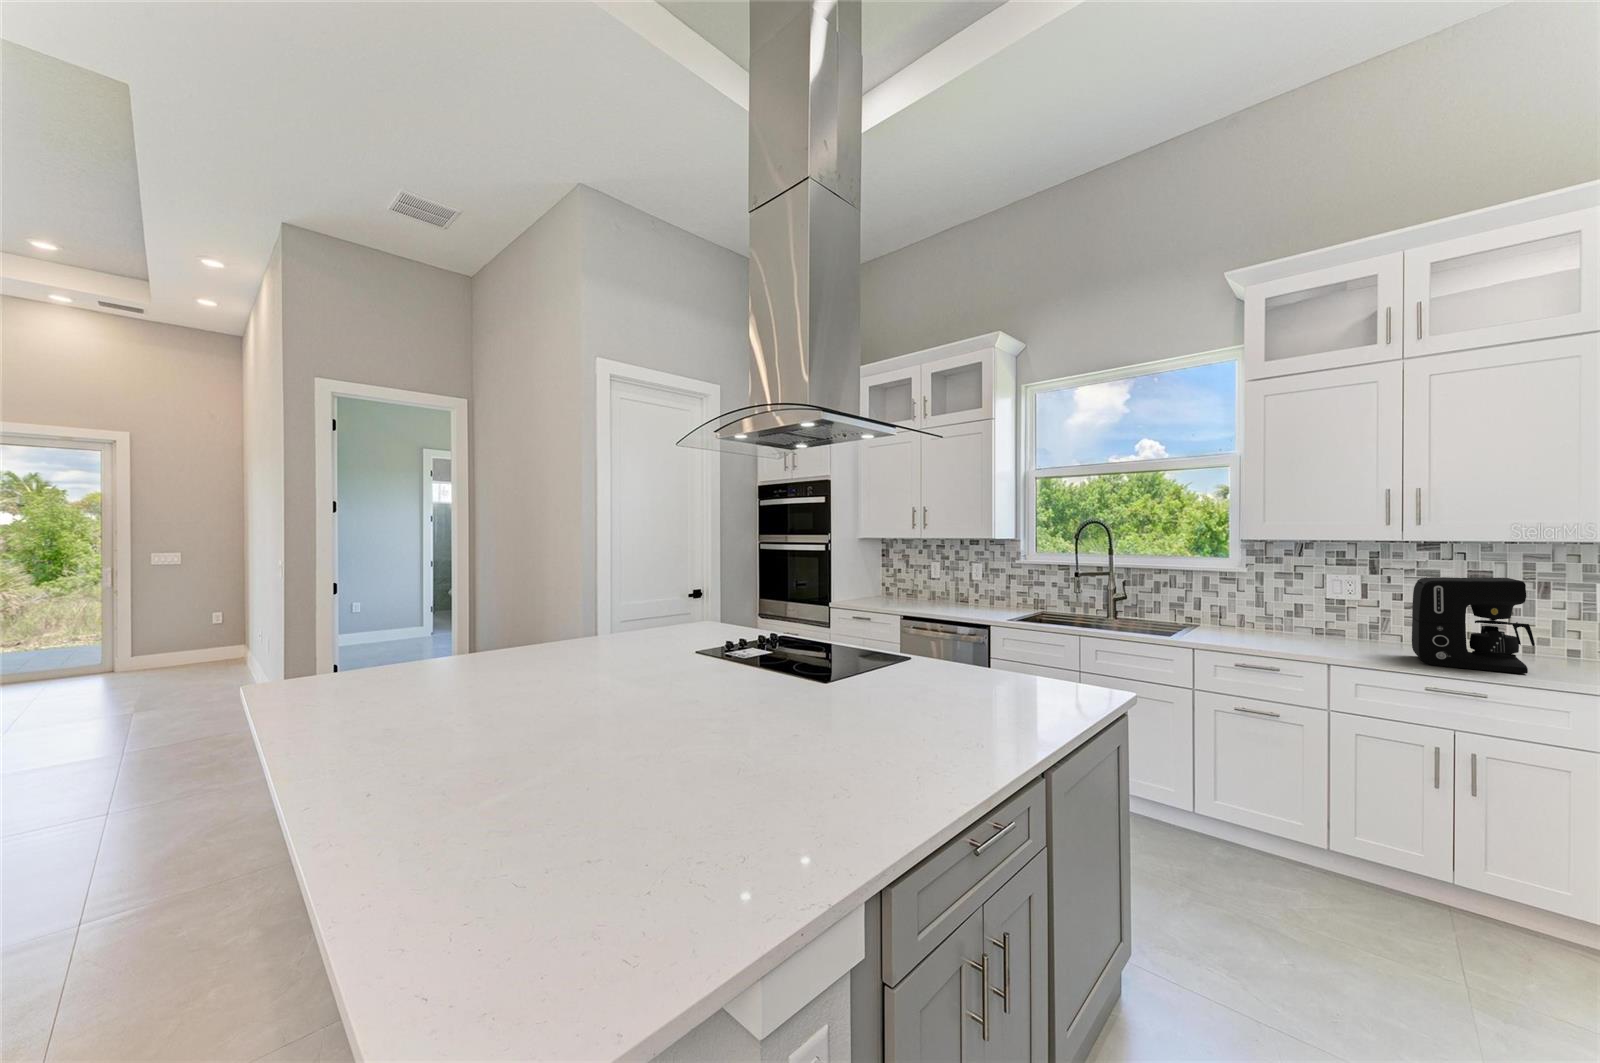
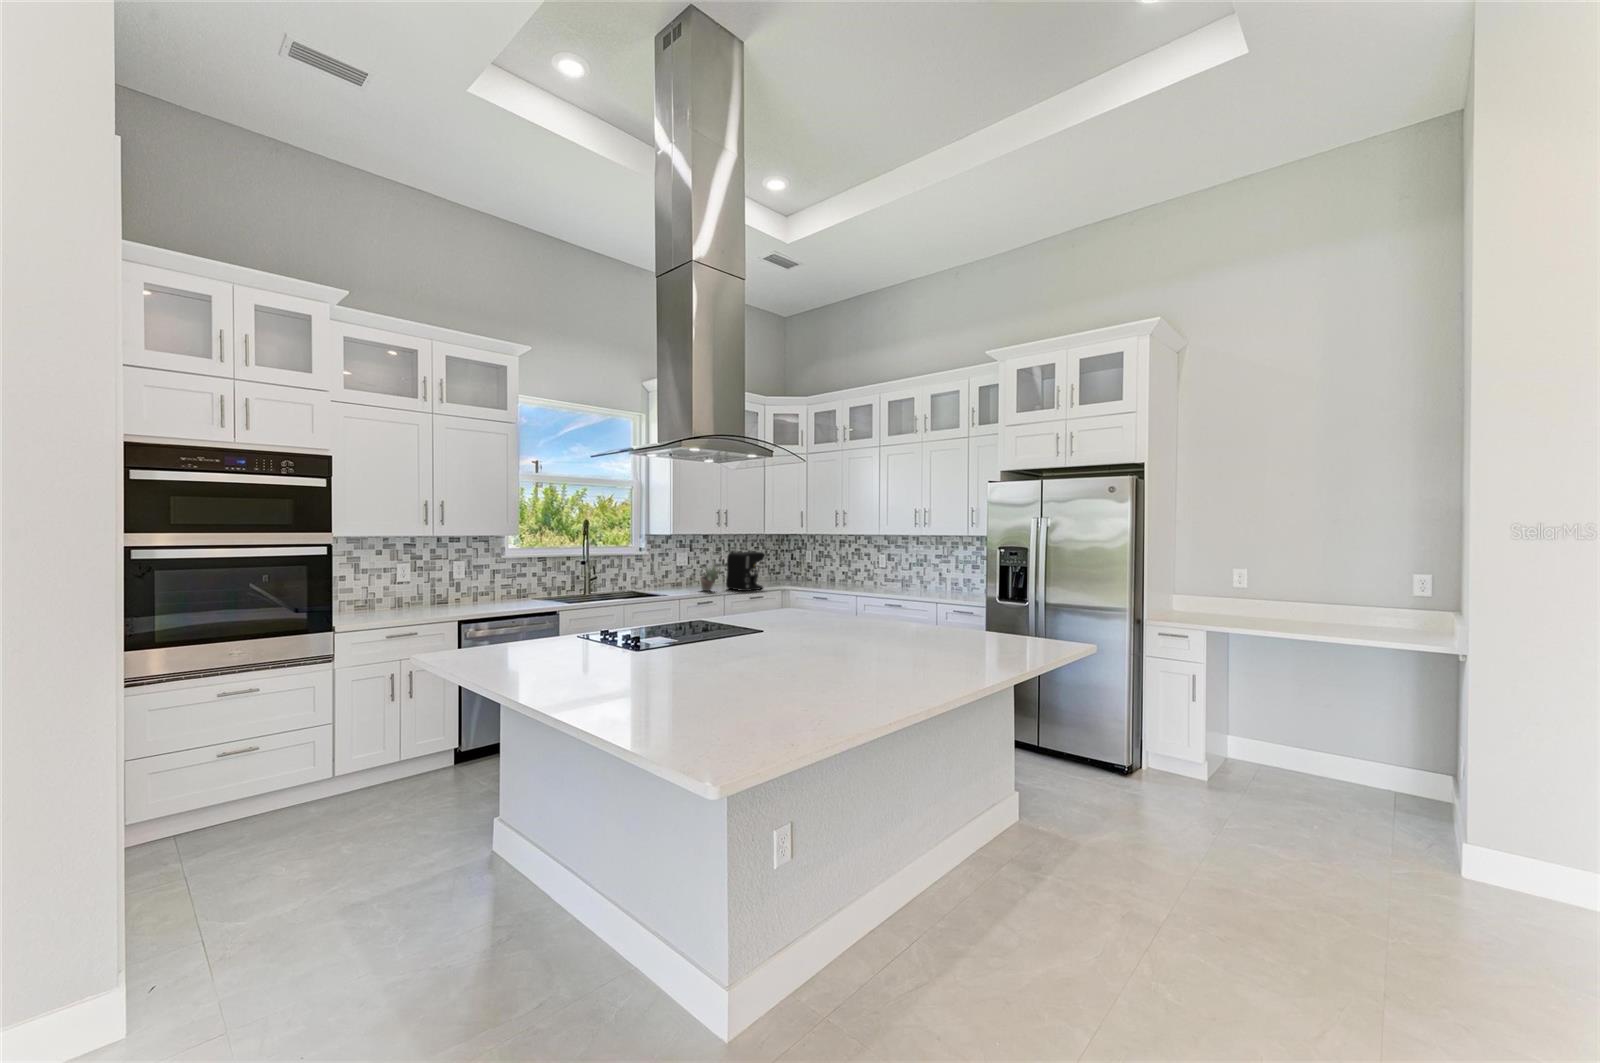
succulent plant: none [1301,586,1371,649] -> present [700,564,720,591]

